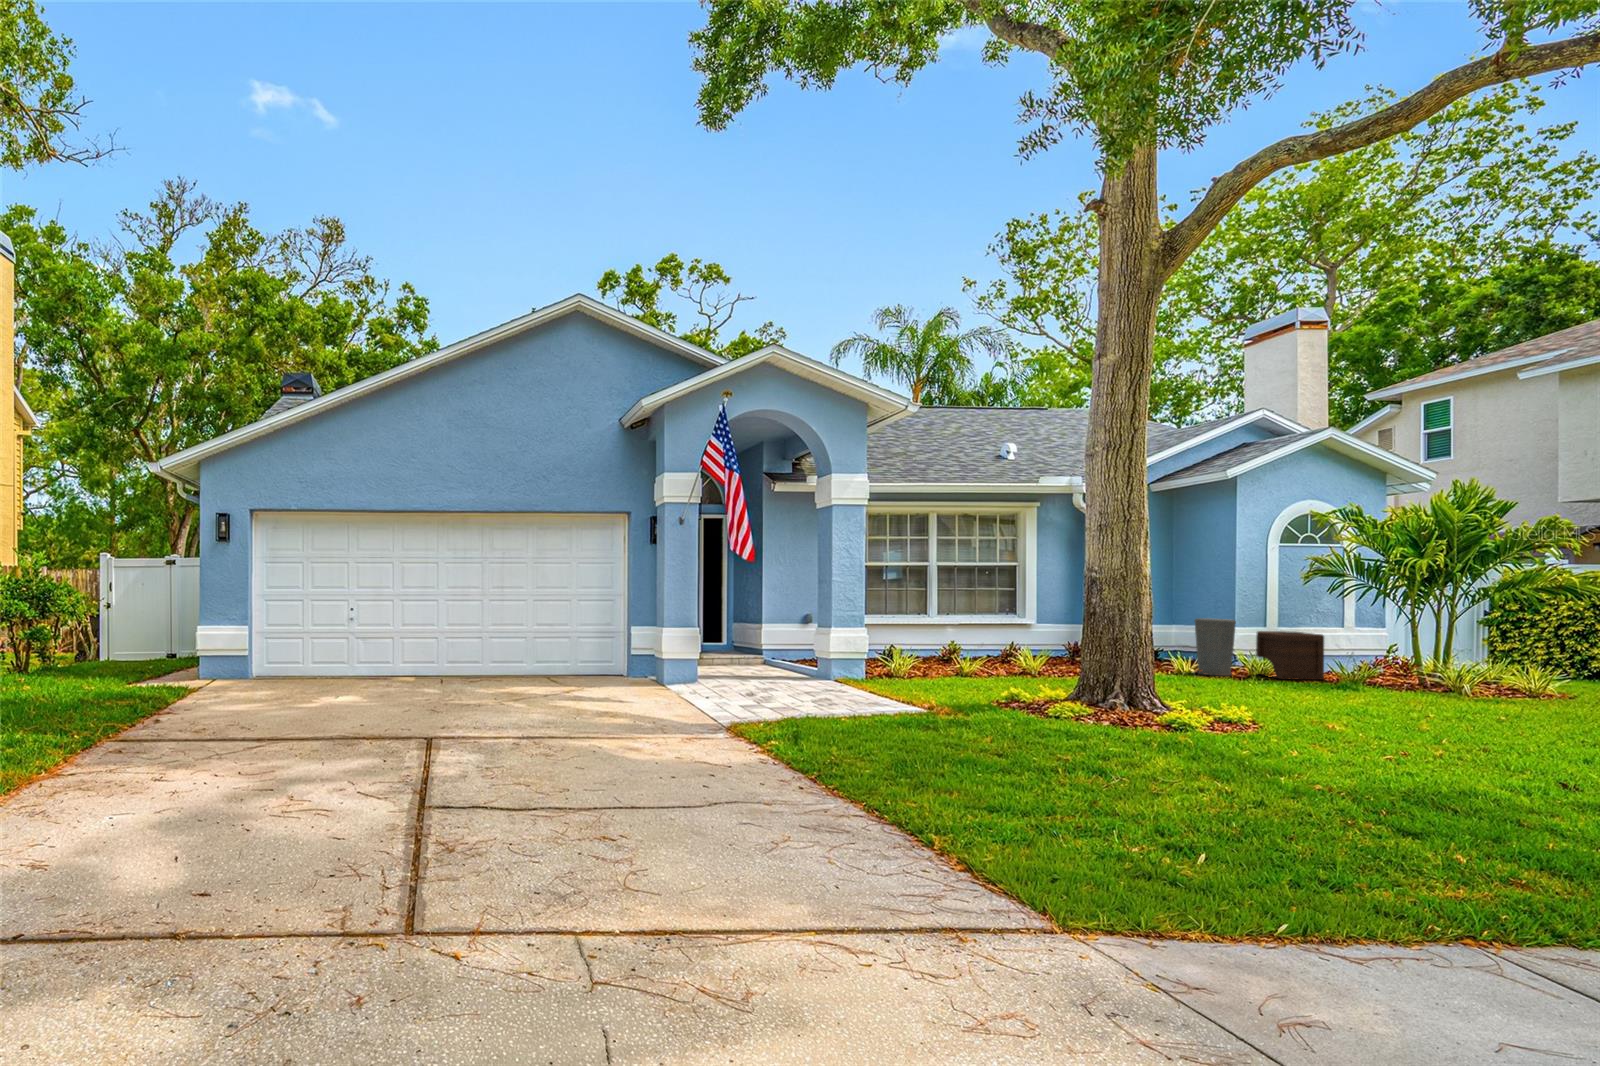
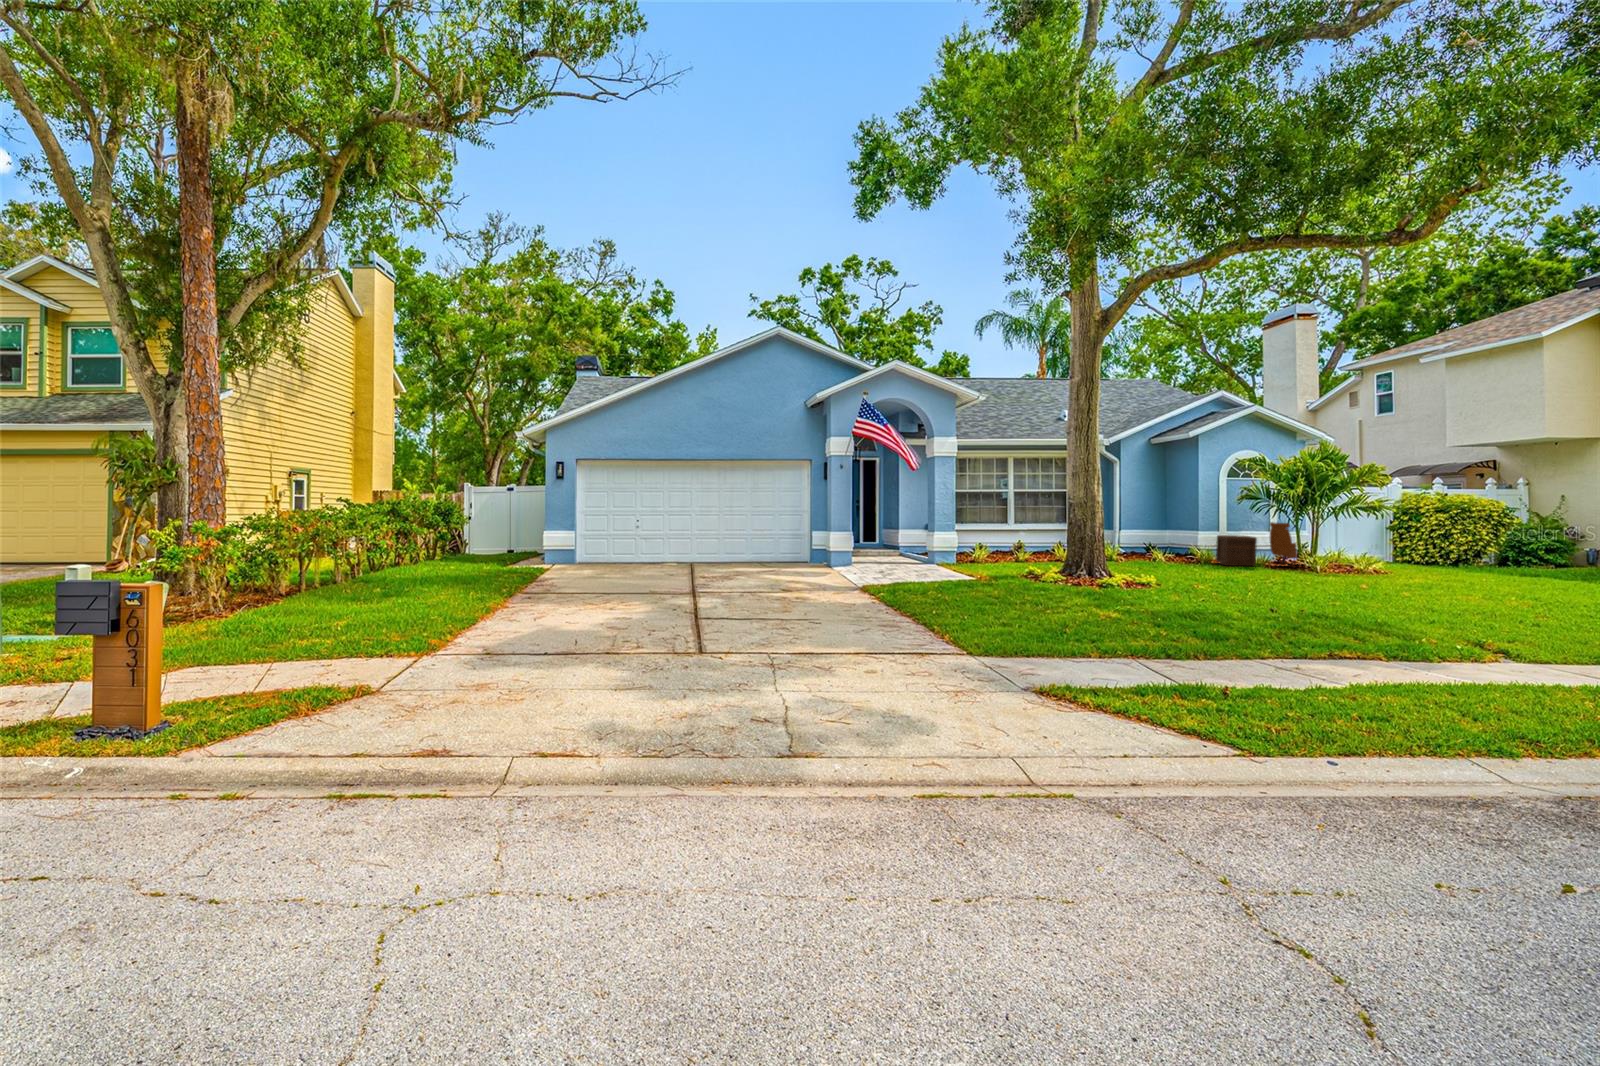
lounge chair: none [1338,611,1385,681] -> present [1270,522,1299,567]
trash can: present [1194,618,1236,676] -> none [1175,527,1202,563]

